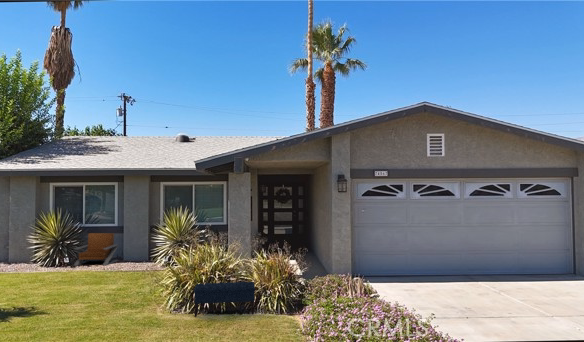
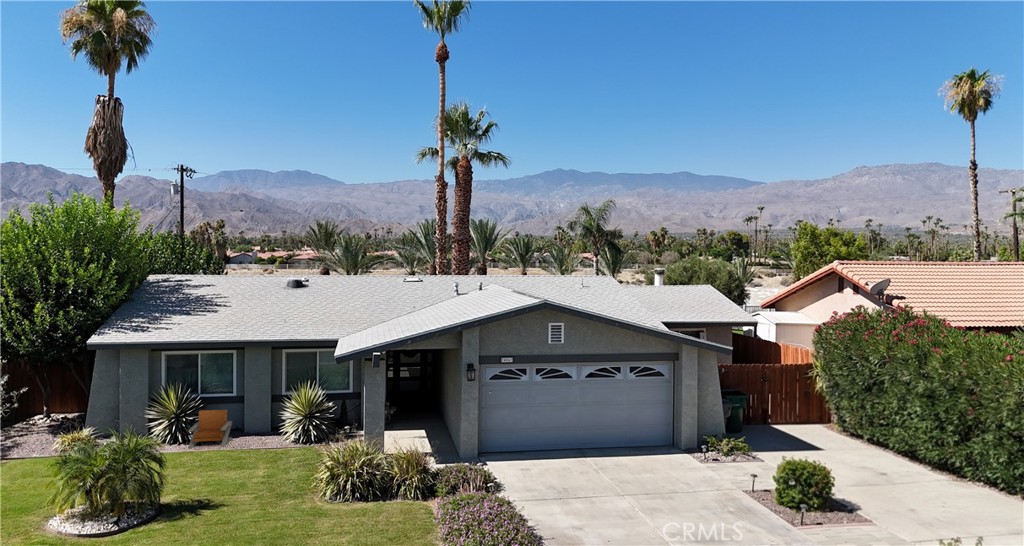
bench: present [194,282,255,317] -> none [348,474,398,506]

